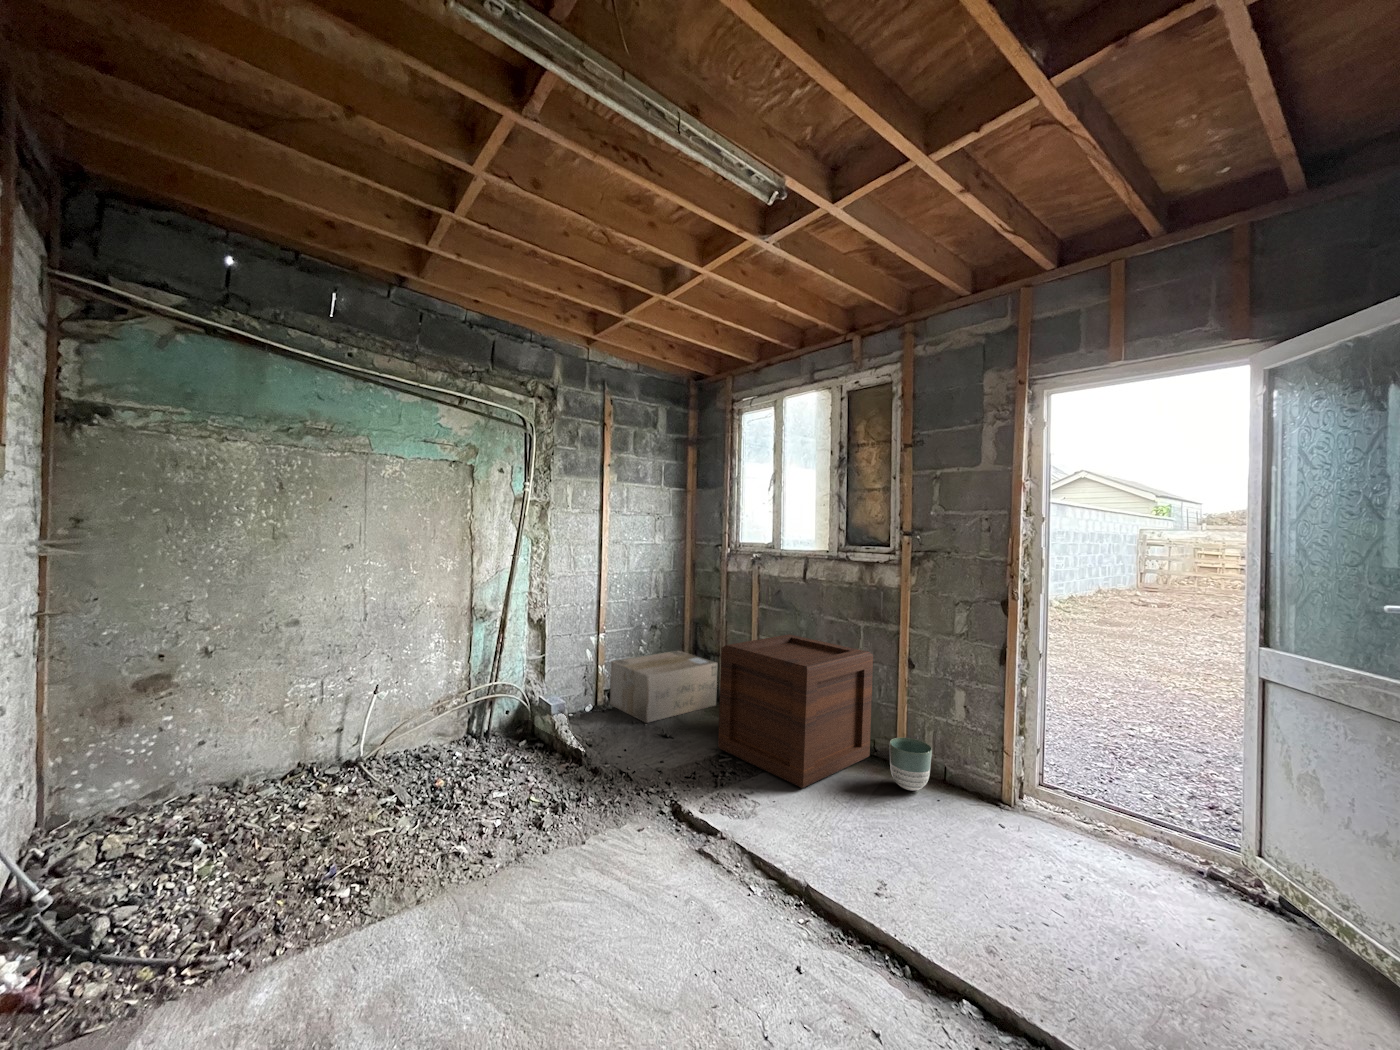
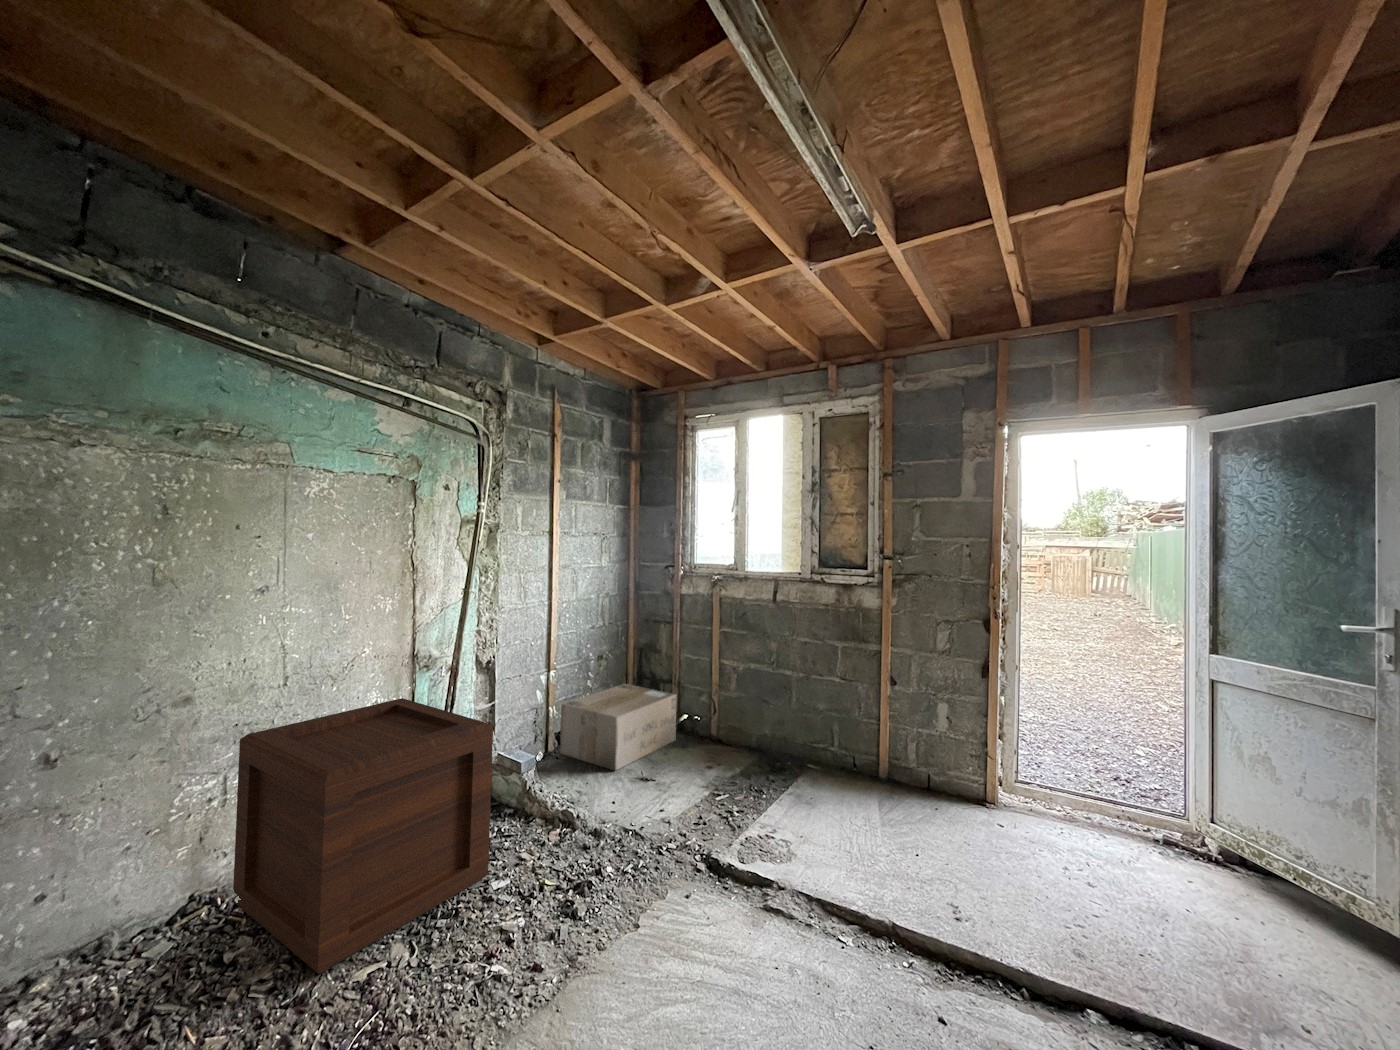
wooden crate: present [718,634,873,788] -> present [233,698,493,973]
planter: present [890,738,932,791] -> none [886,754,927,806]

